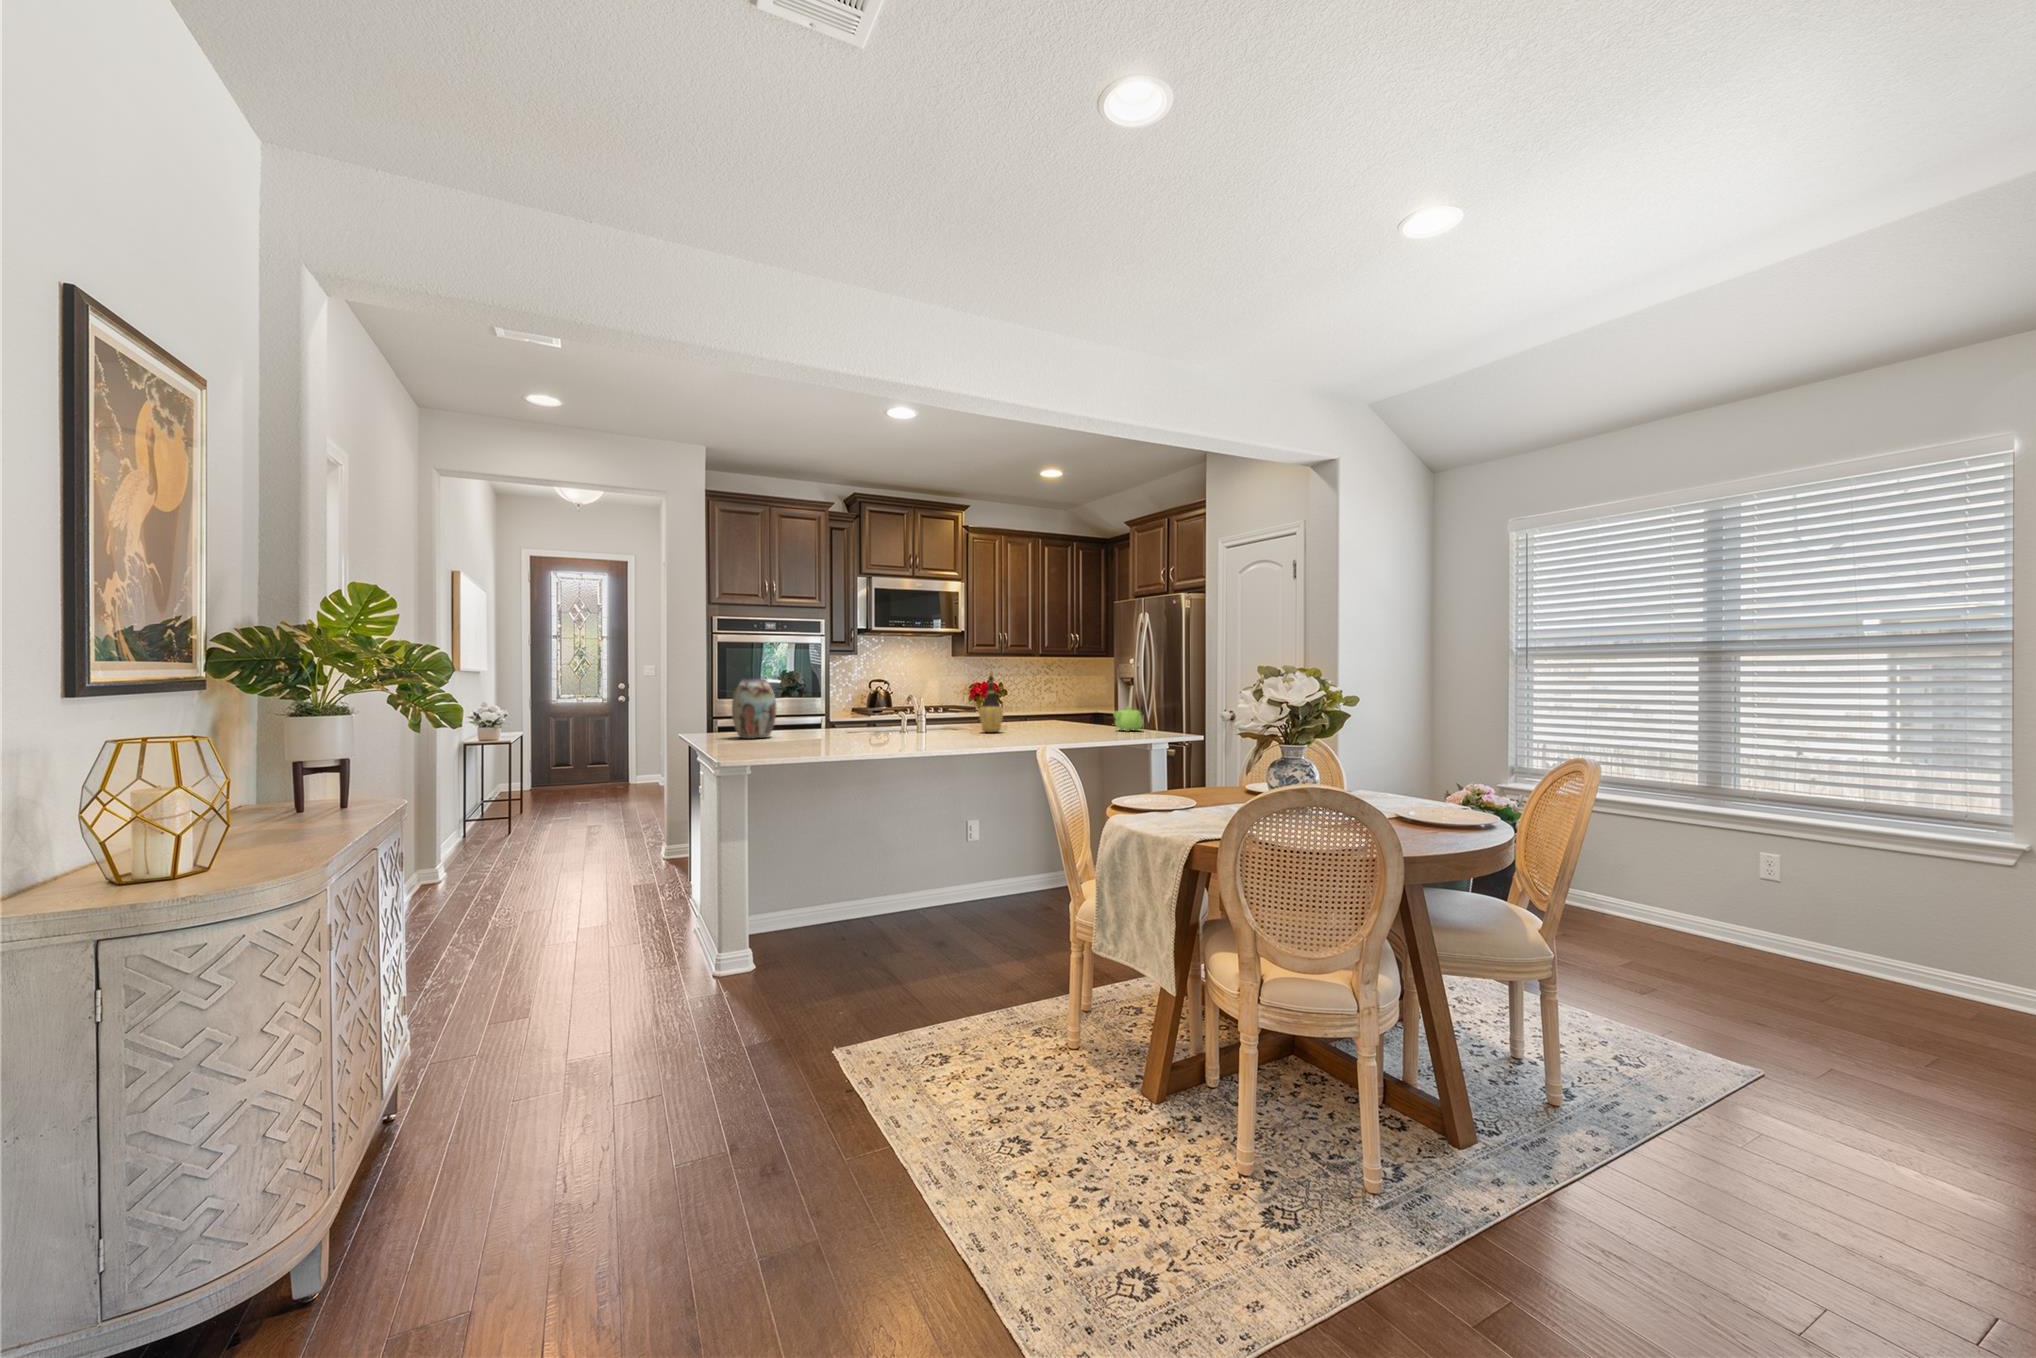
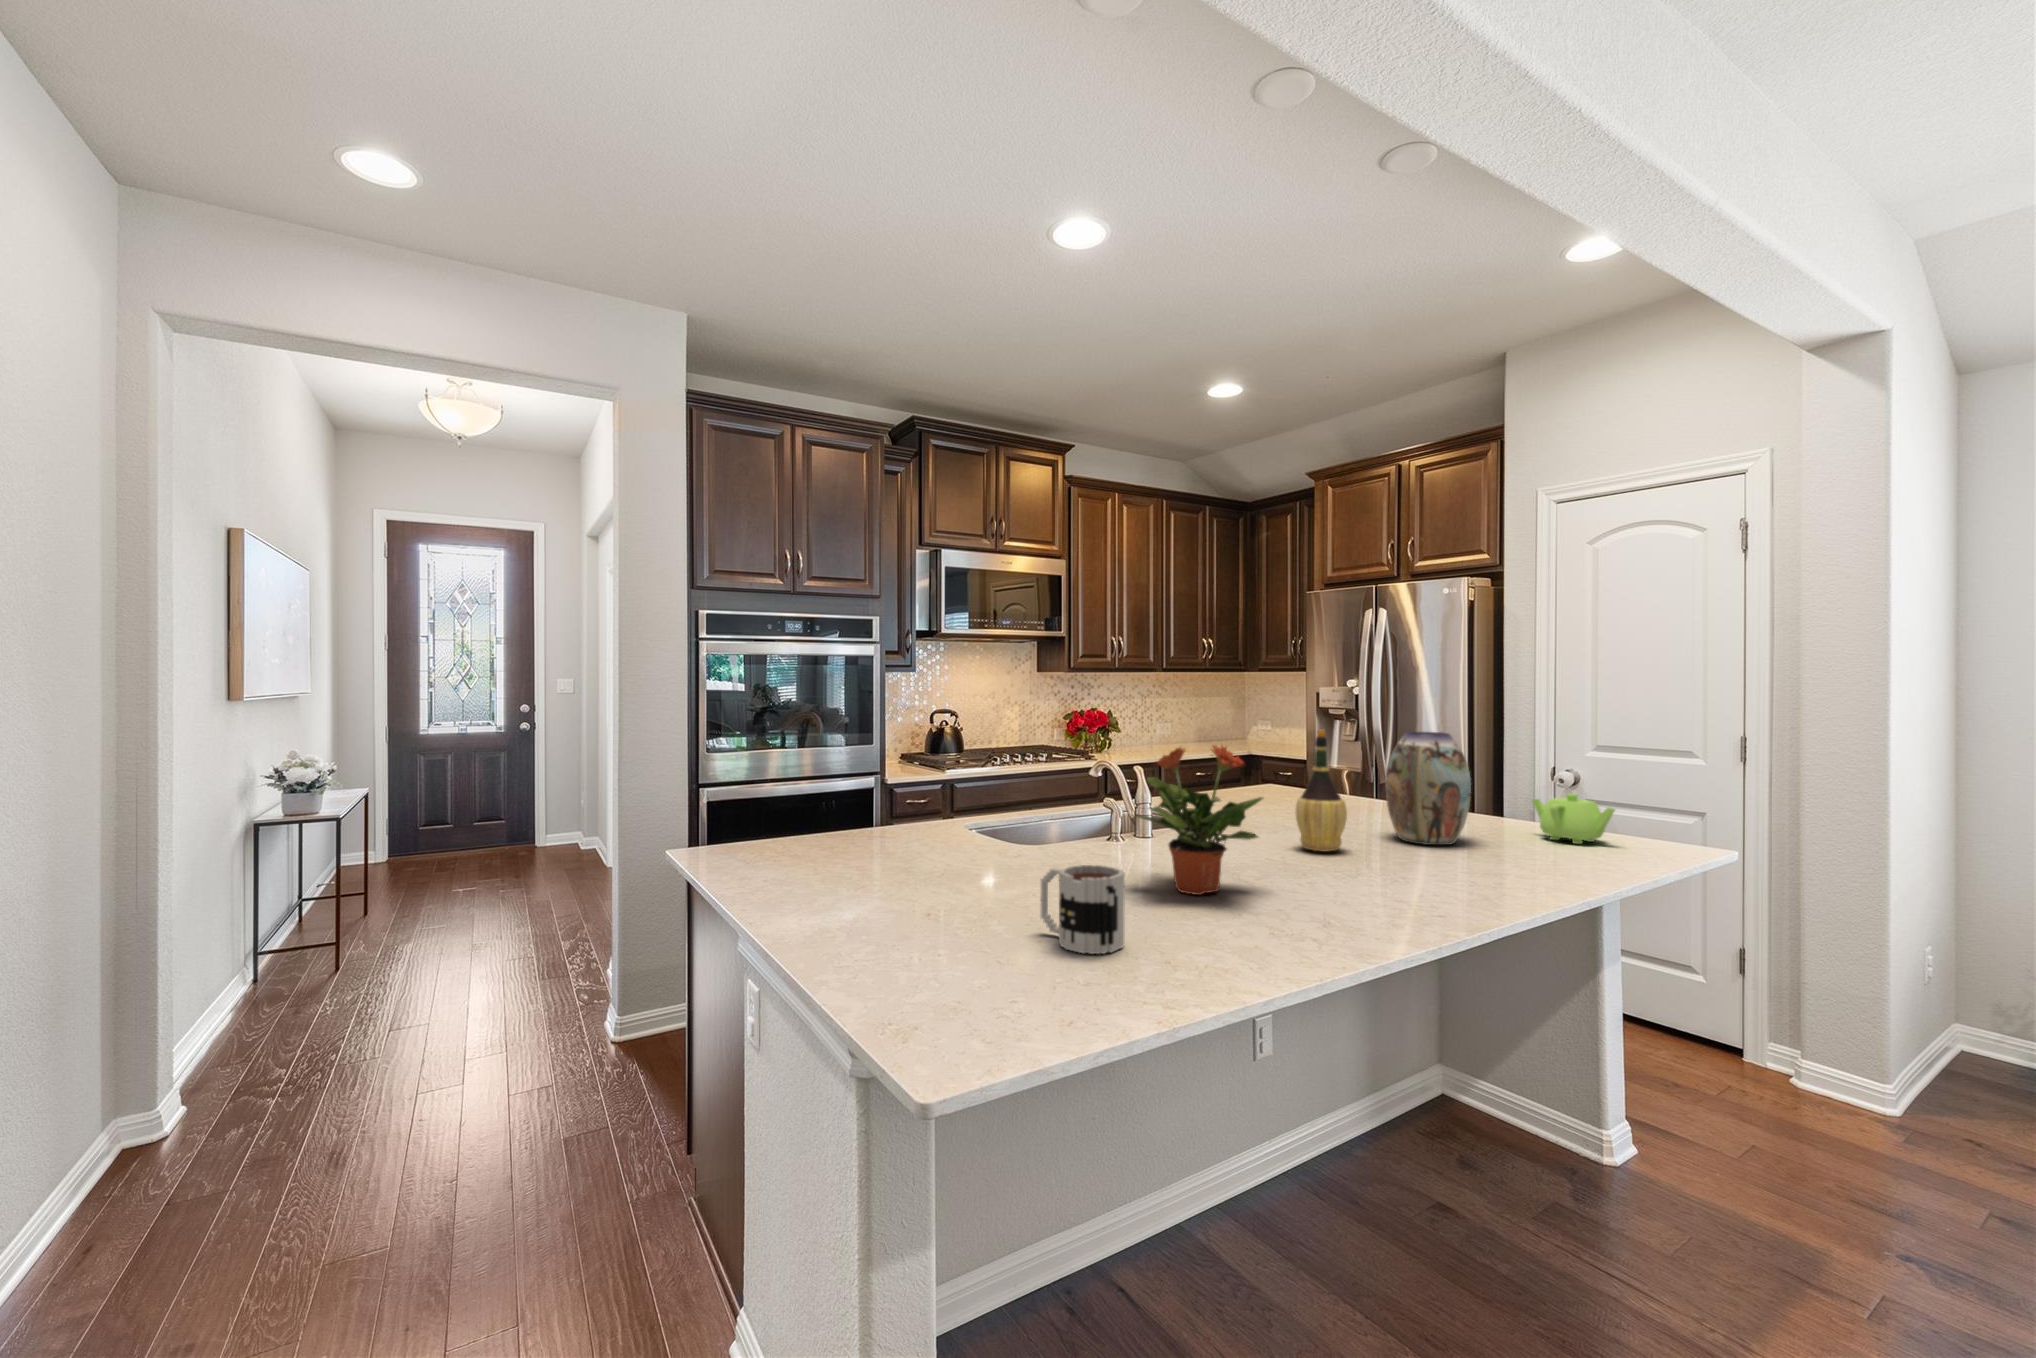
potted plant: none [870,674,928,740] -> present [1135,745,1263,895]
vase: present [732,678,776,739] -> present [1385,732,1471,845]
mug: none [808,717,836,747] -> present [1041,865,1125,954]

